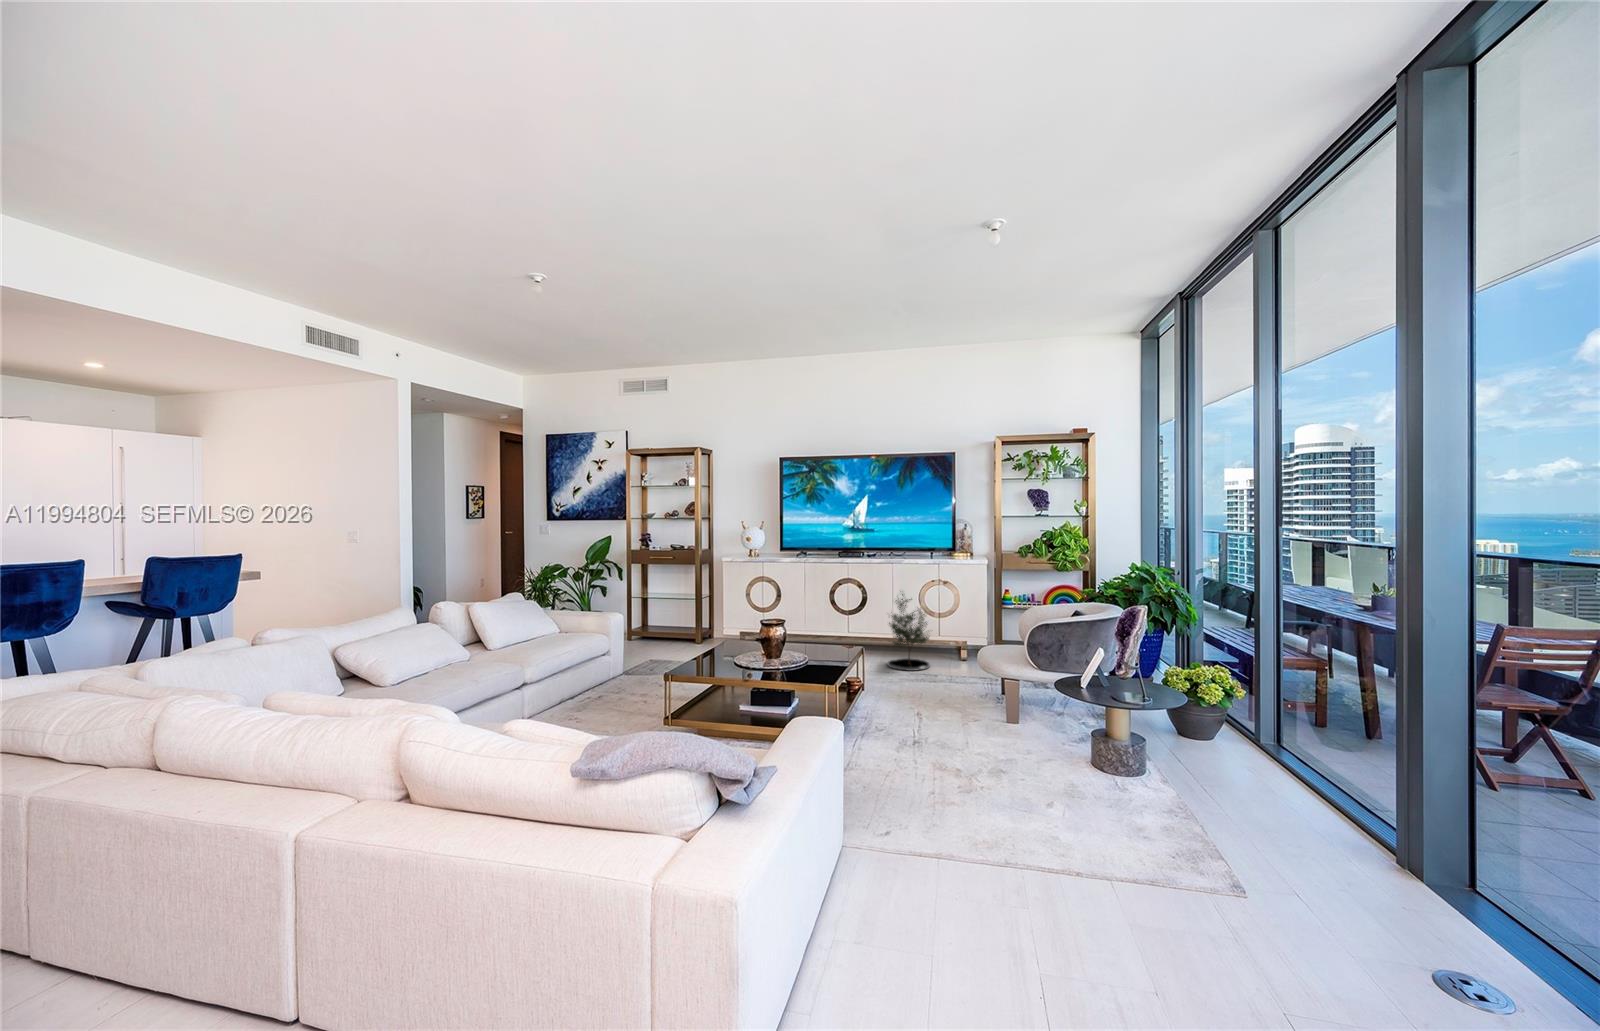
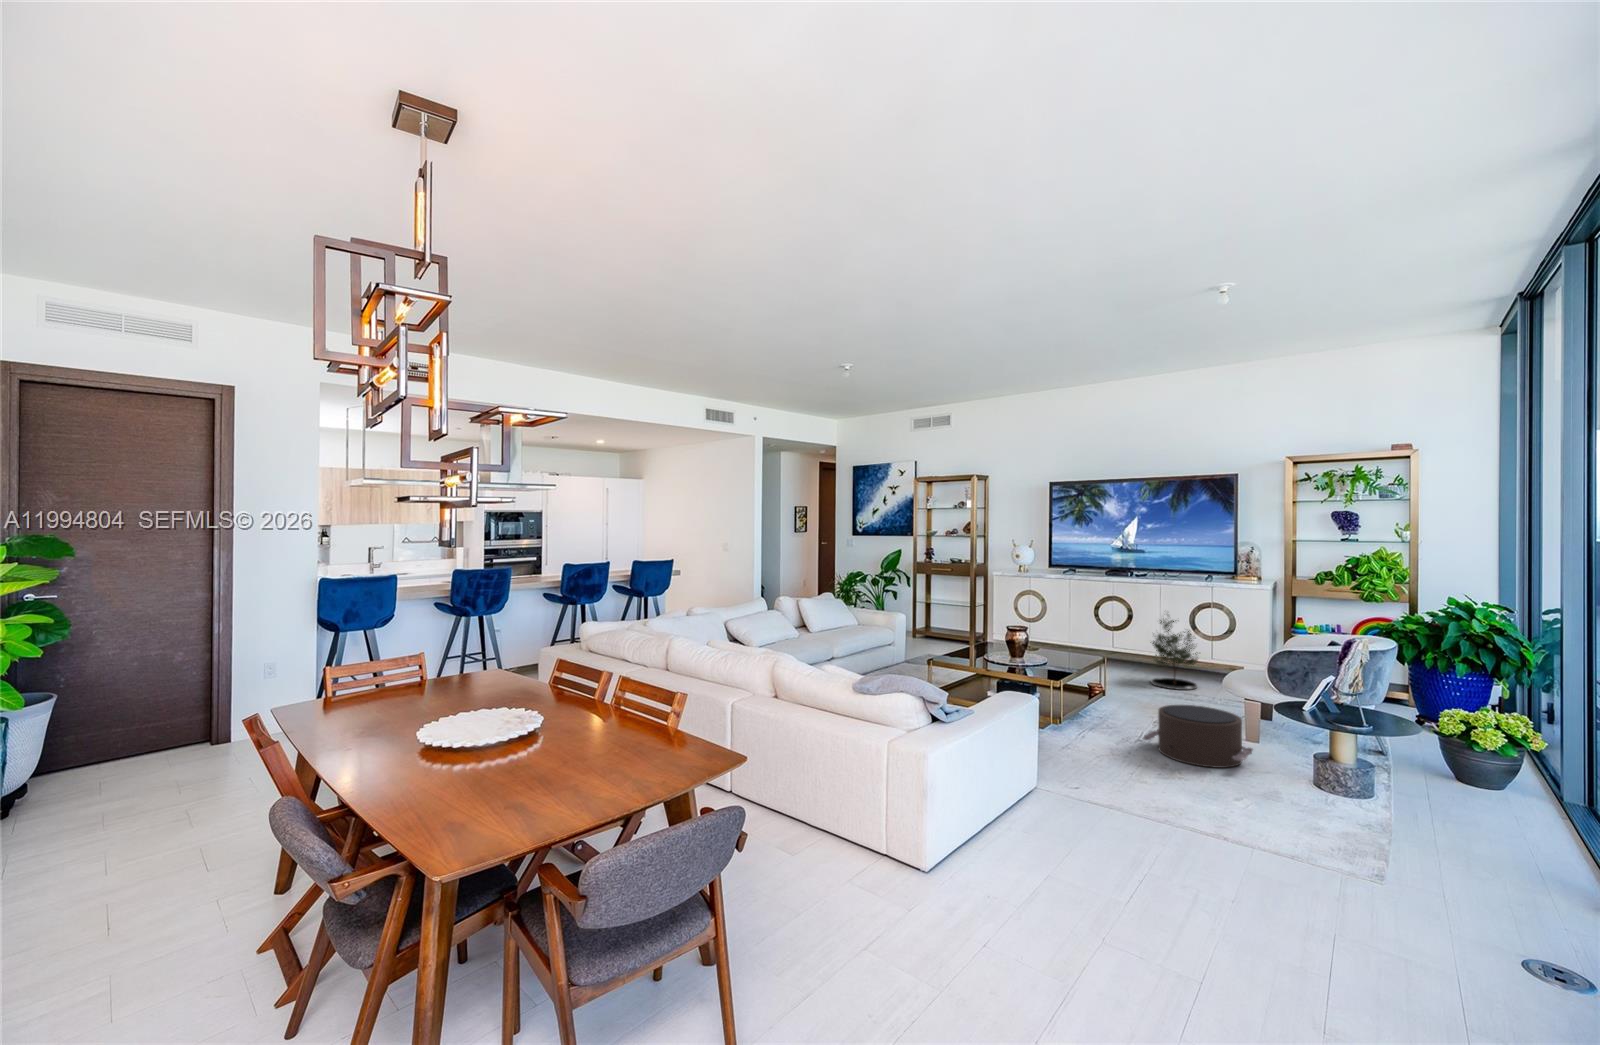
pouf: none [924,693,1030,764] -> present [1143,705,1252,768]

